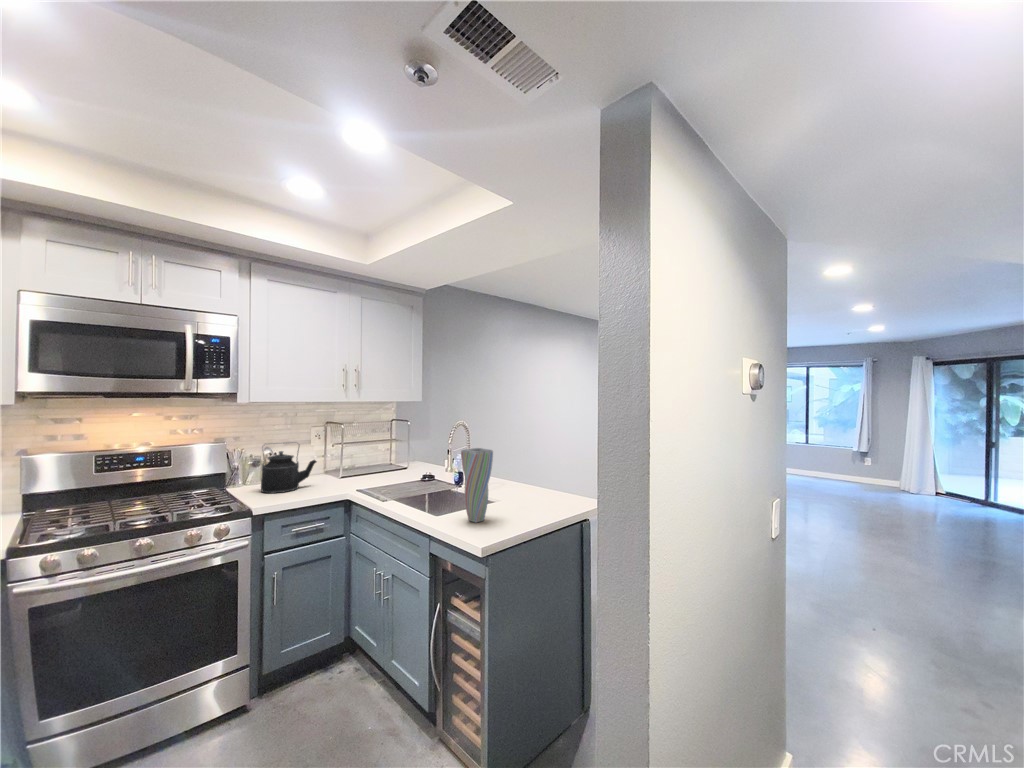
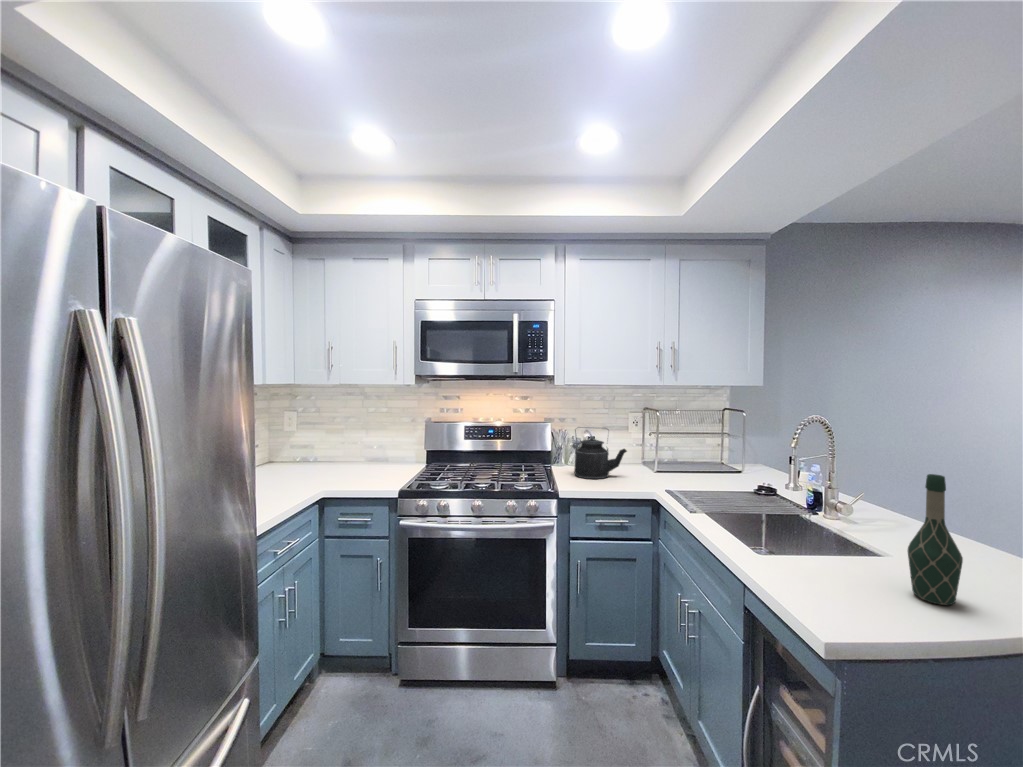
wine bottle: none [515,447,536,517] -> present [908,474,963,605]
vase: present [461,448,493,523] -> none [792,463,855,583]

